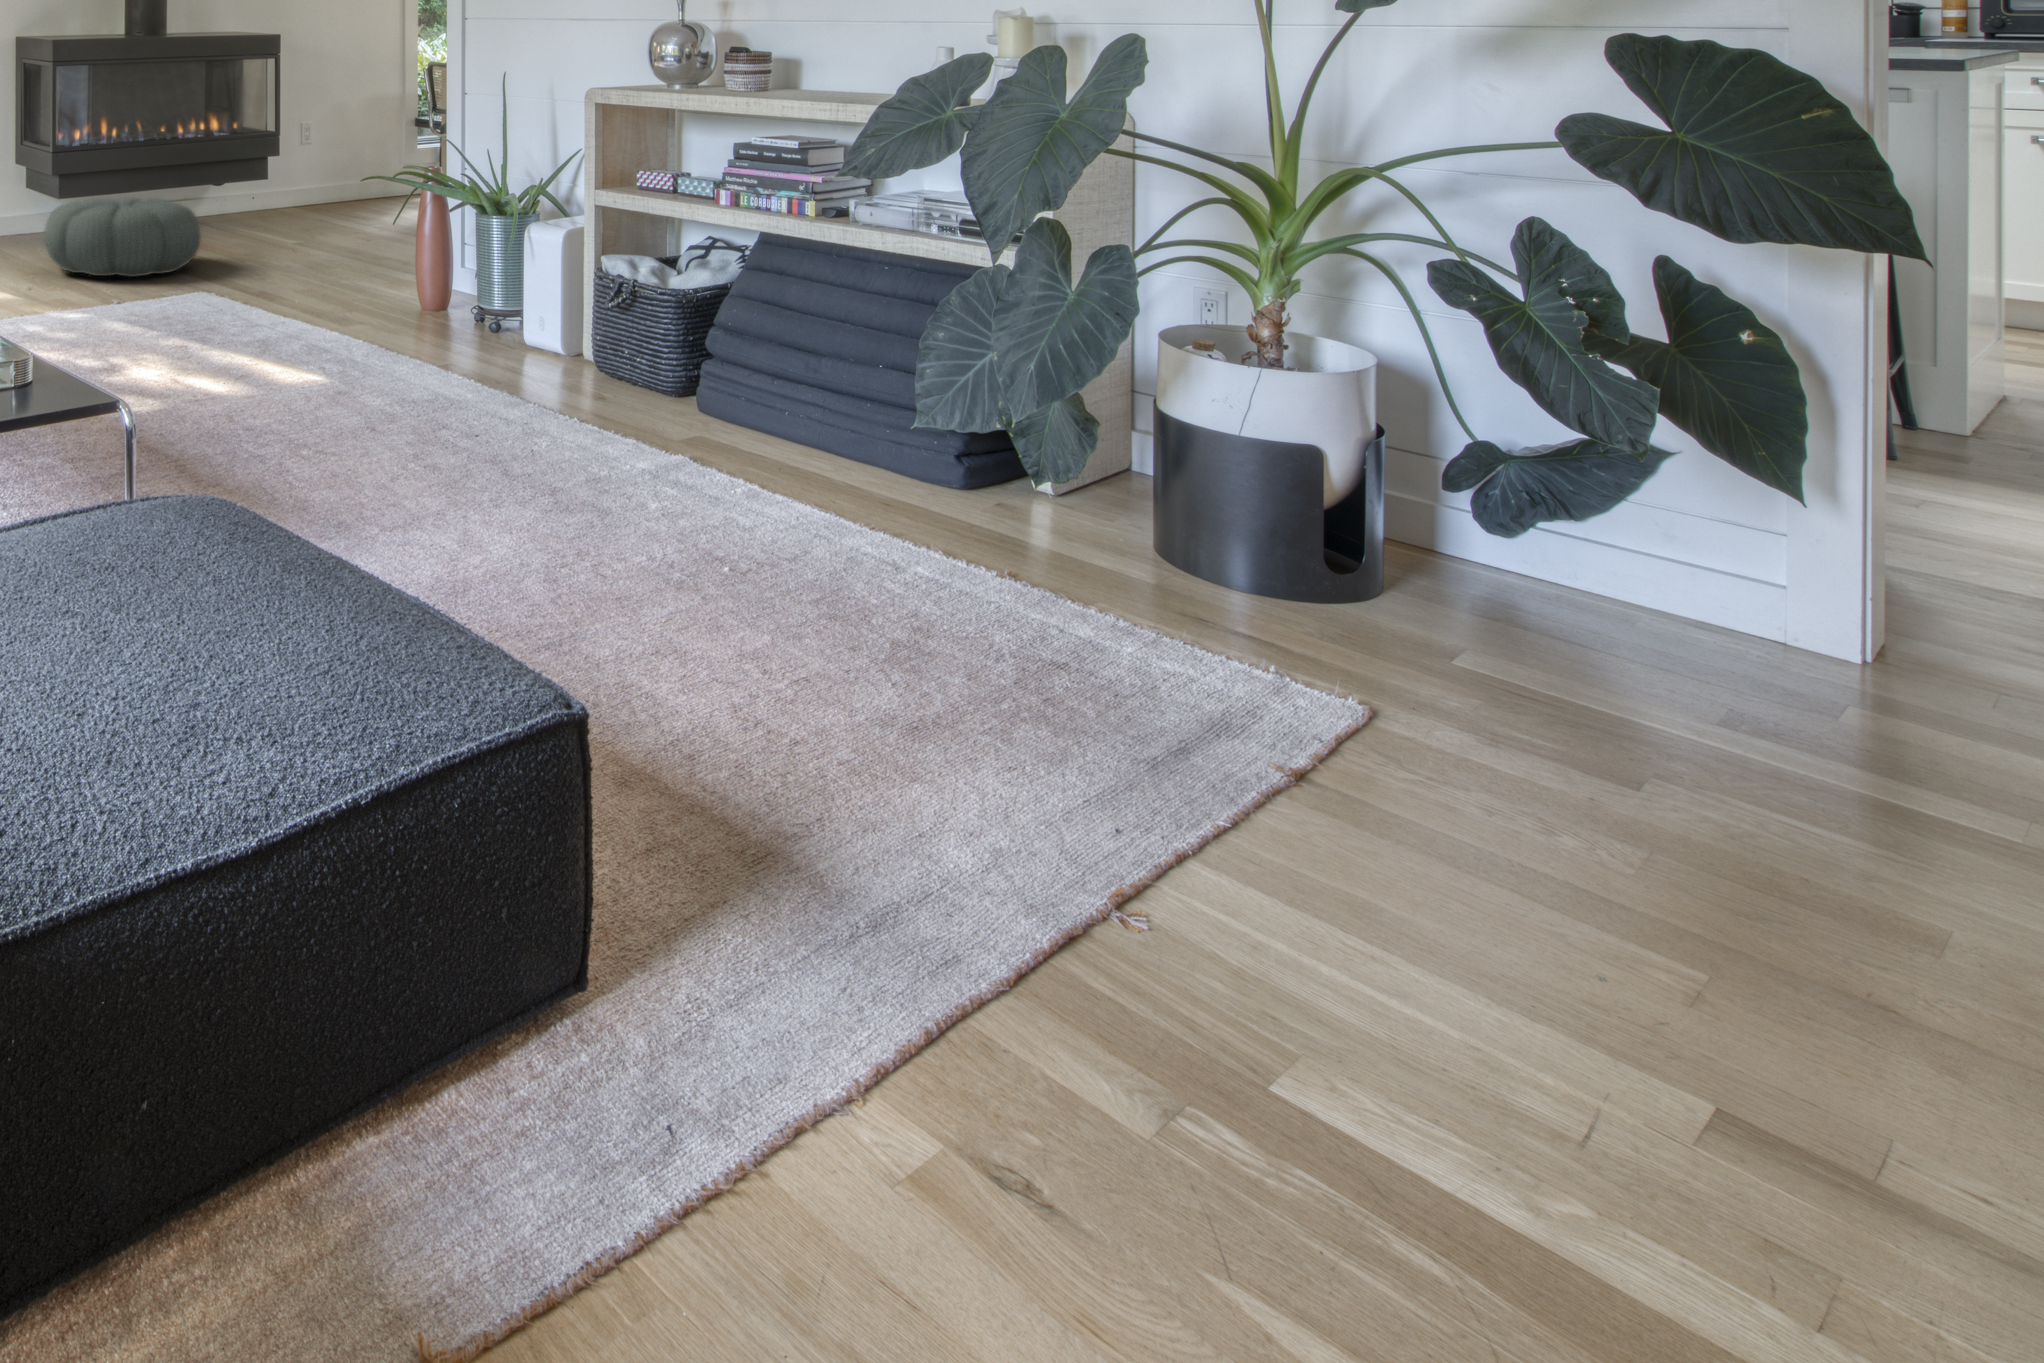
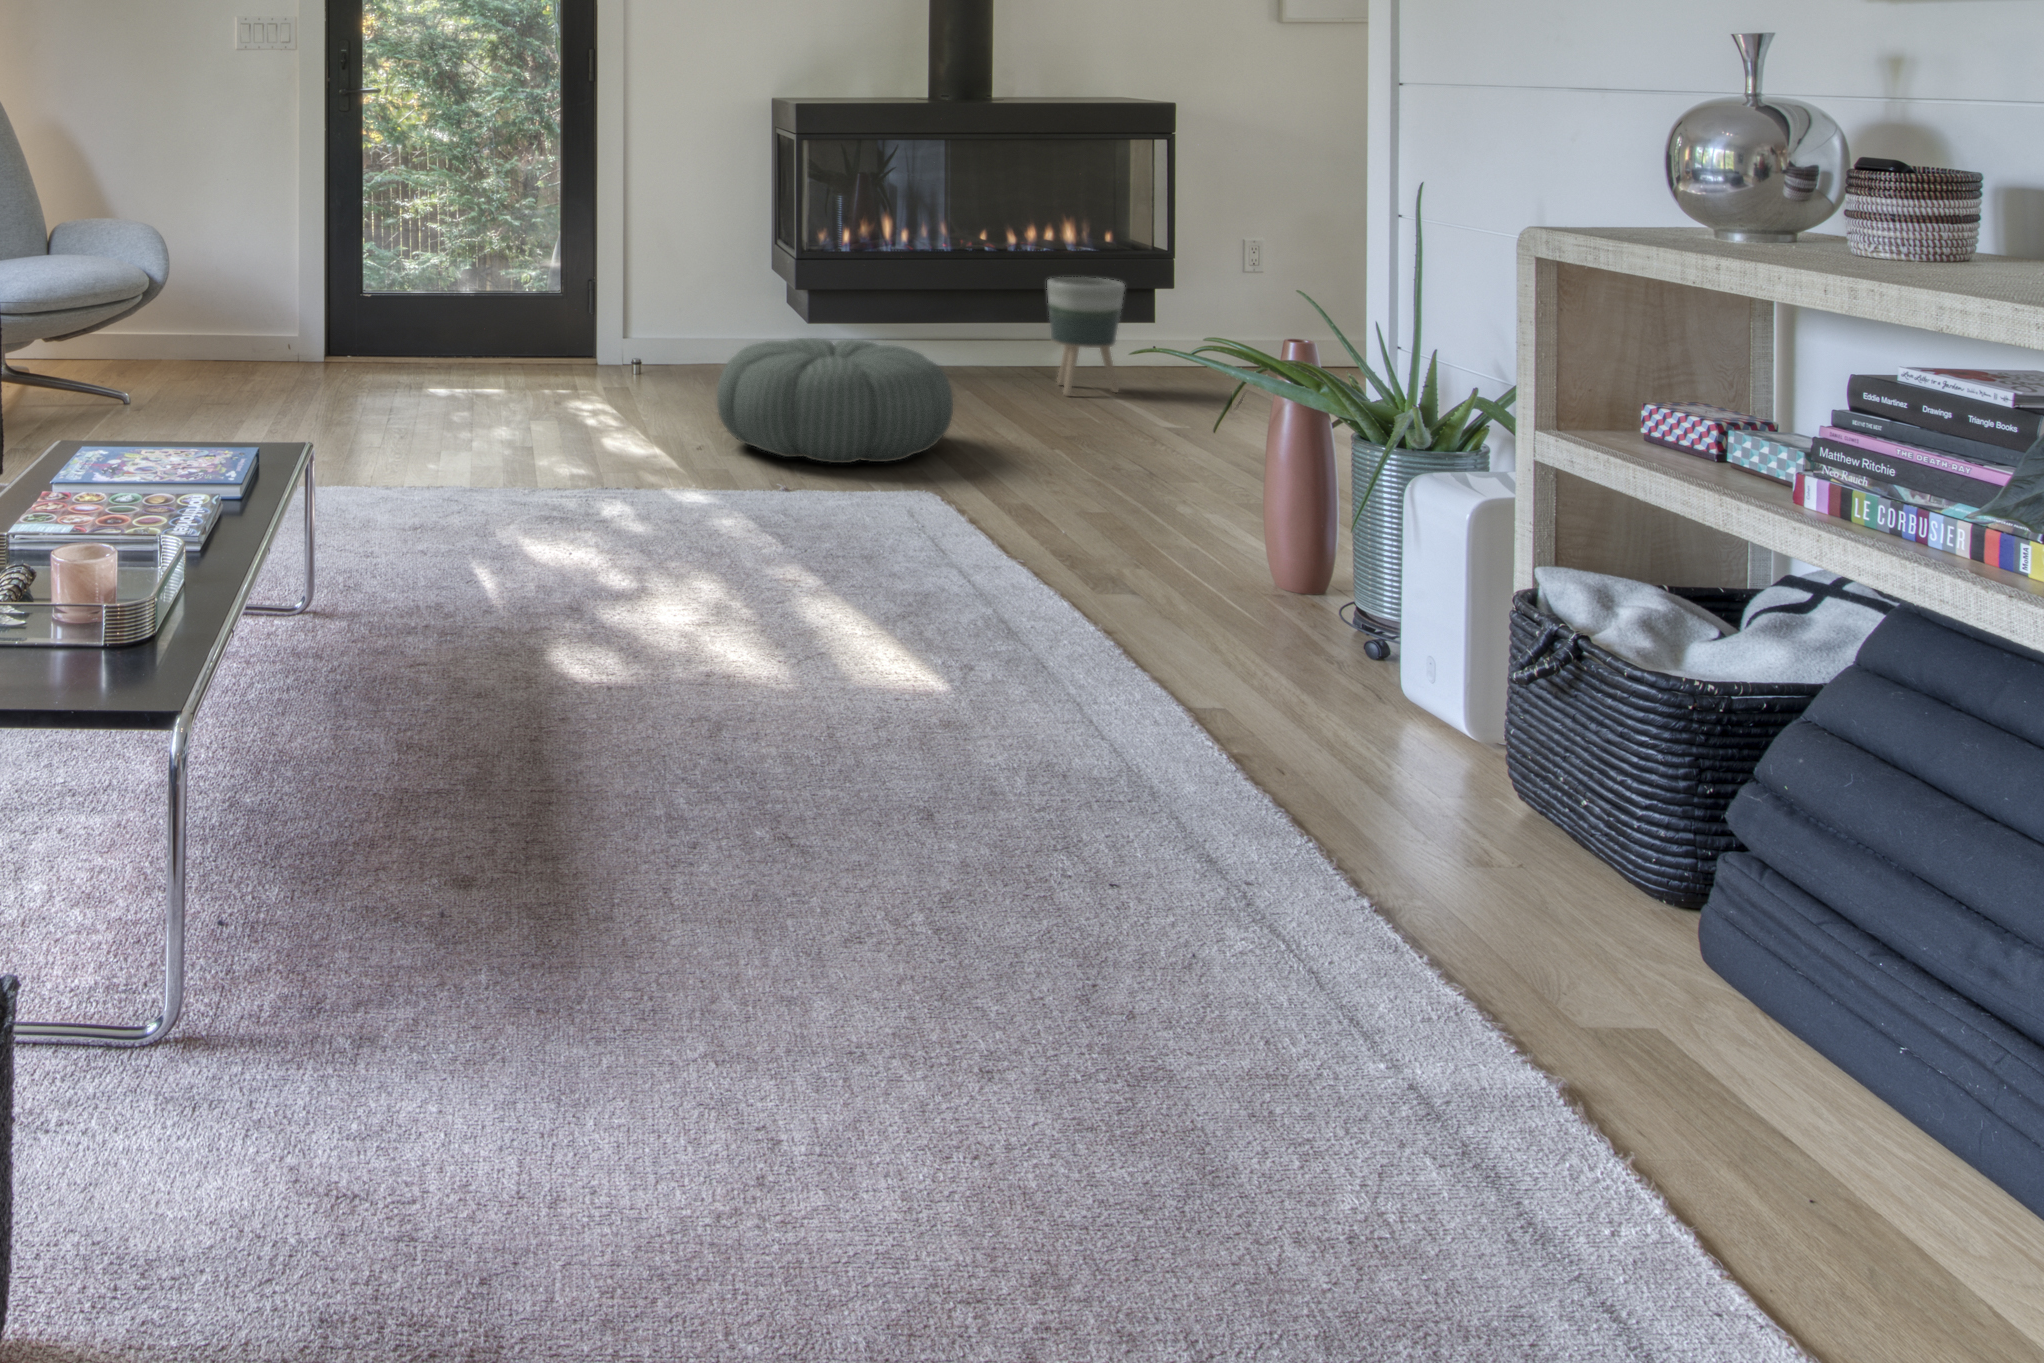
planter: none [216,153,263,230] -> present [1047,277,1125,395]

